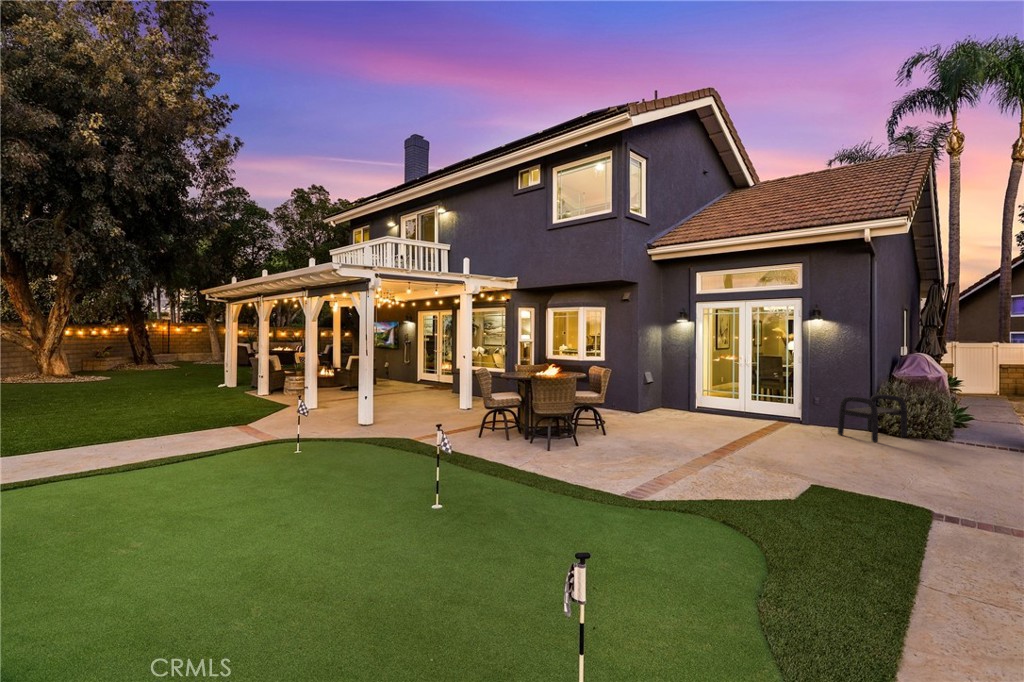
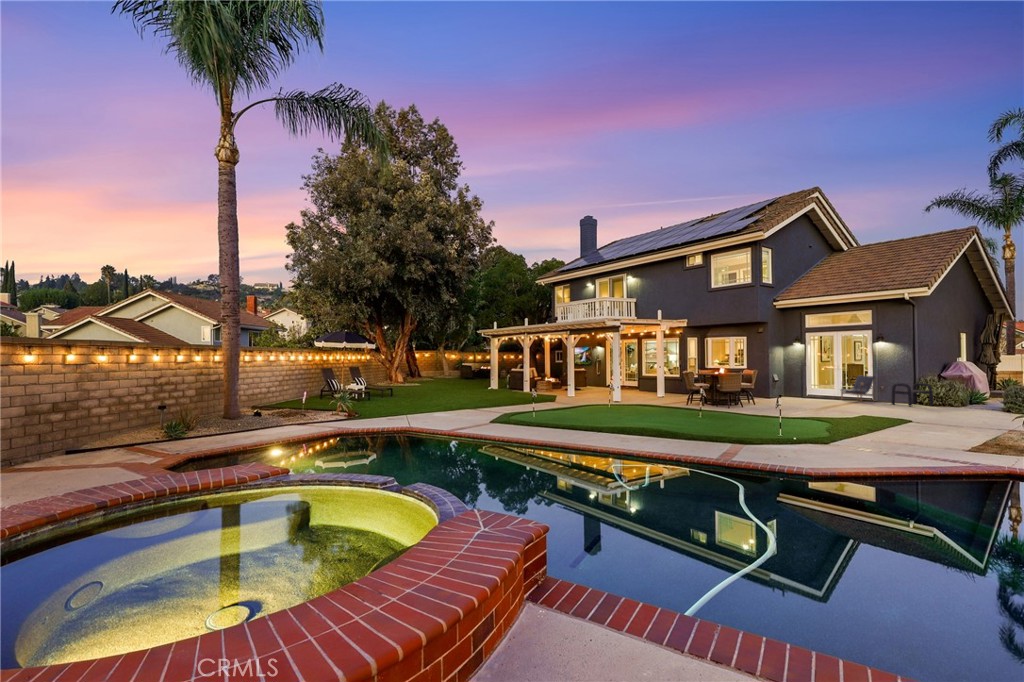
lounge chair: none [748,376,805,425] -> present [841,376,875,400]

